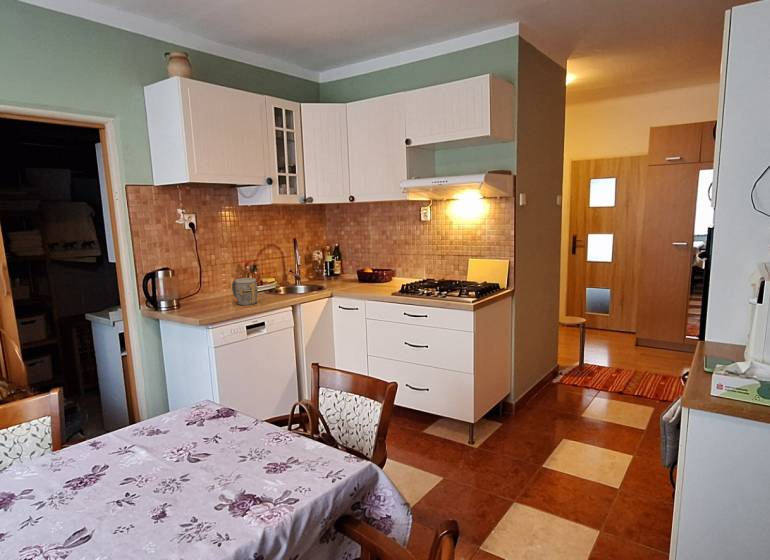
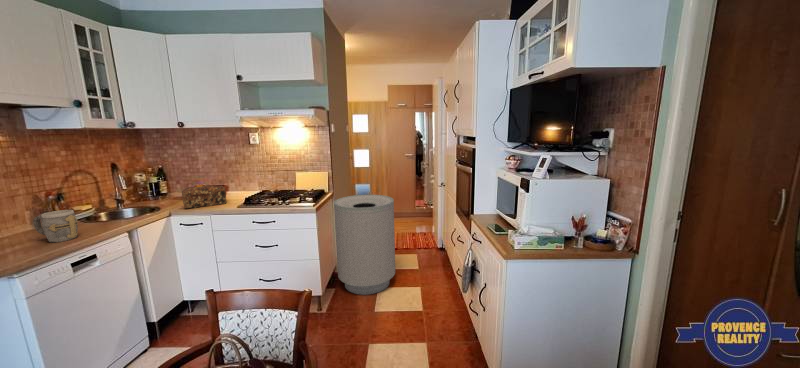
bread loaf: none [342,267,385,290] -> present [182,185,226,209]
trash can: none [509,298,605,448] -> present [334,195,395,295]

